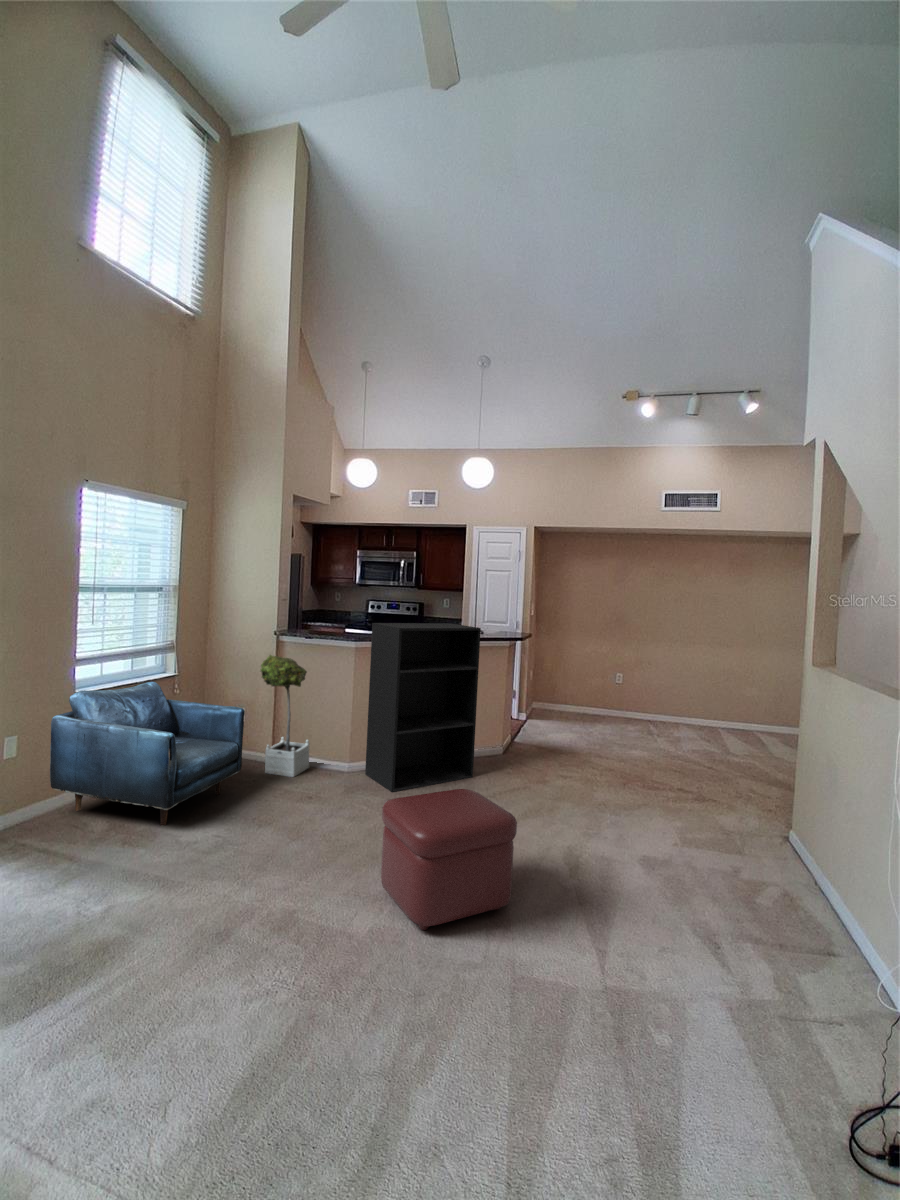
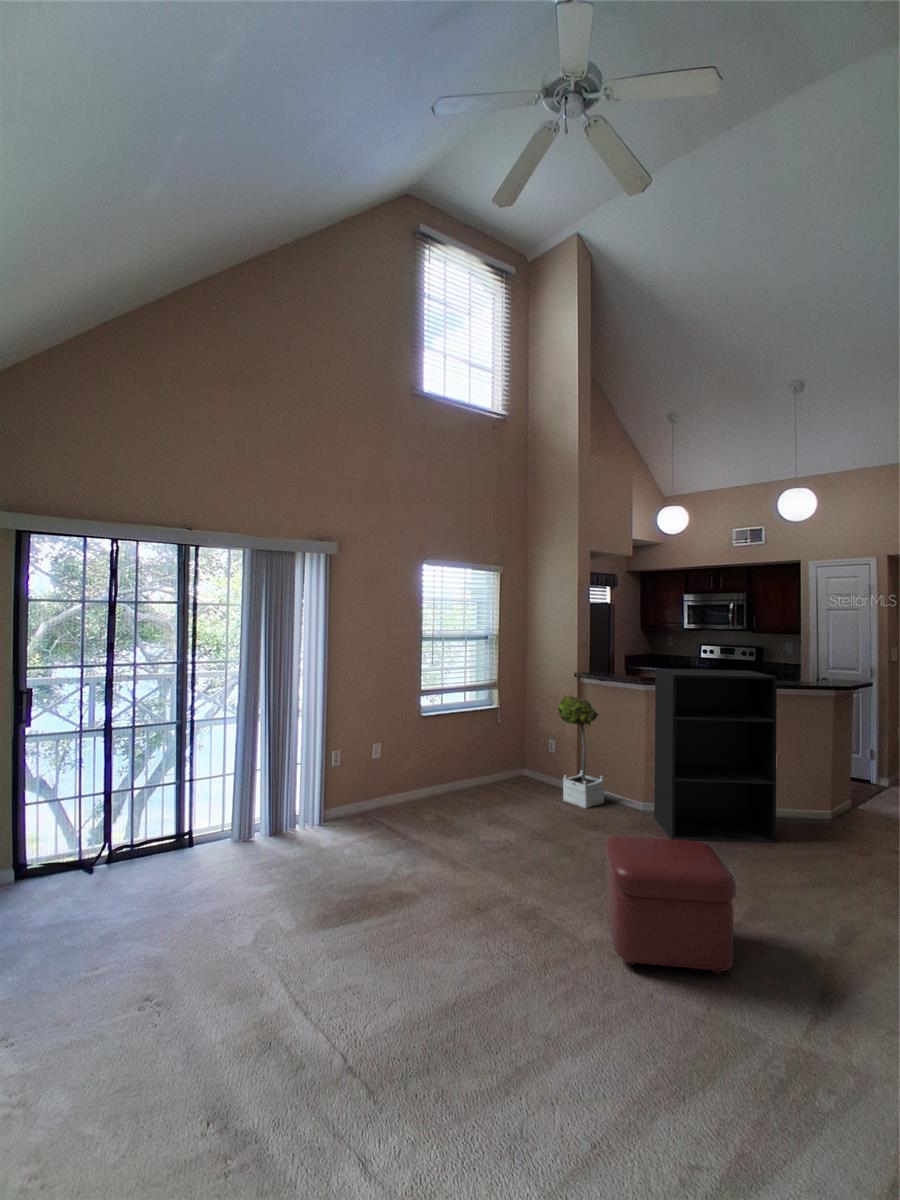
armchair: present [50,682,245,826] -> none [403,712,538,827]

